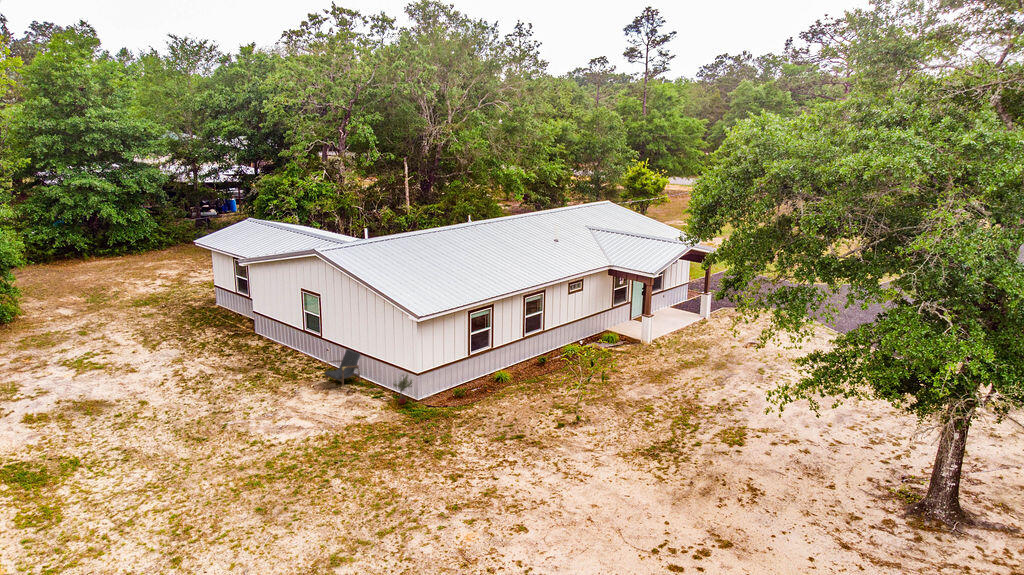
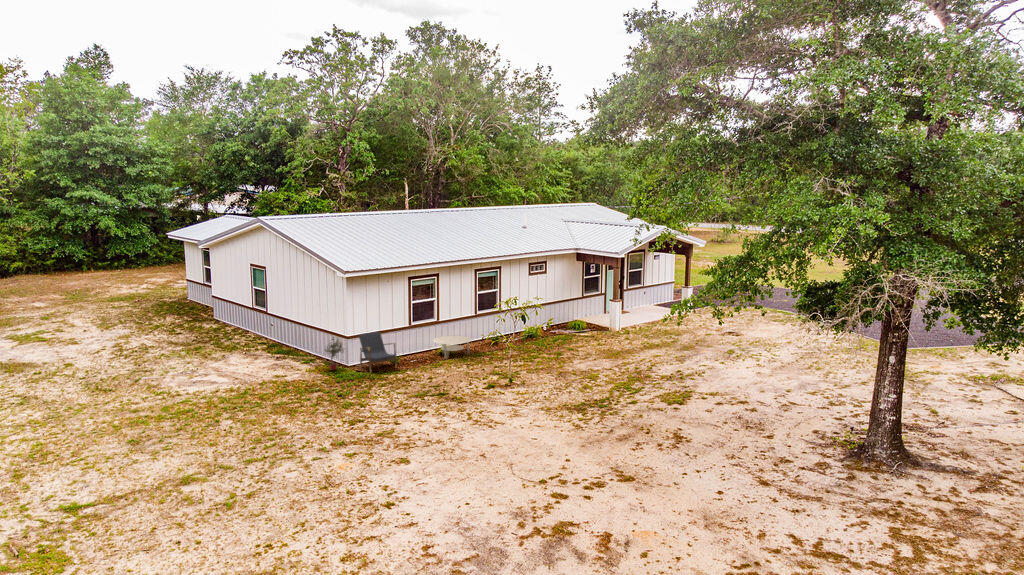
lounge chair: present [324,349,360,389] -> present [359,332,397,373]
round table: none [489,359,526,386] -> present [433,336,472,359]

